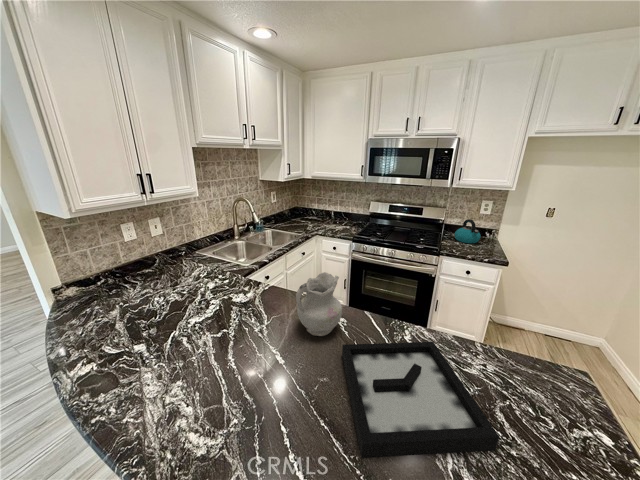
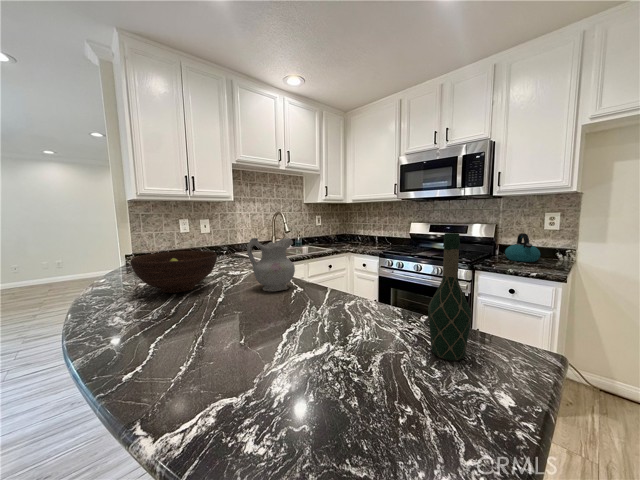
fruit bowl: none [146,295,255,372] -> present [131,251,217,293]
wine bottle: none [541,322,598,420] -> present [428,233,472,361]
decorative tray: present [342,342,499,458] -> none [212,289,357,357]

